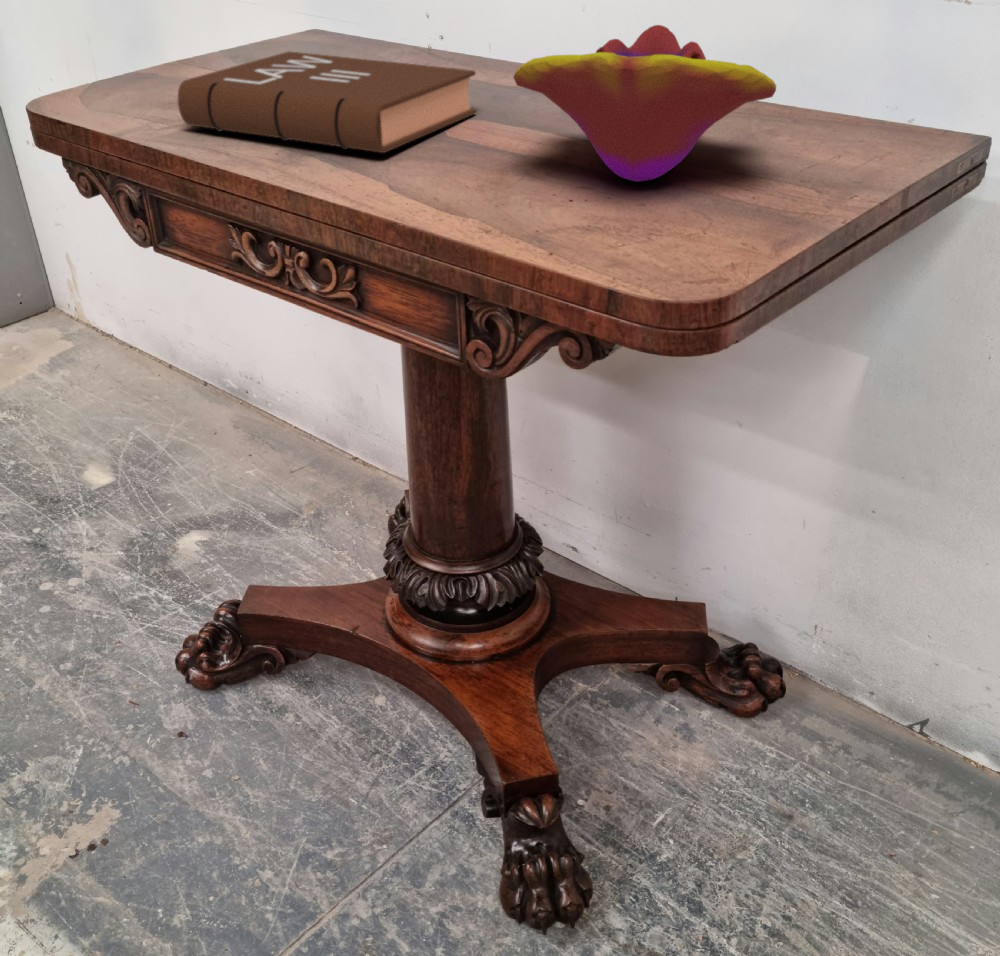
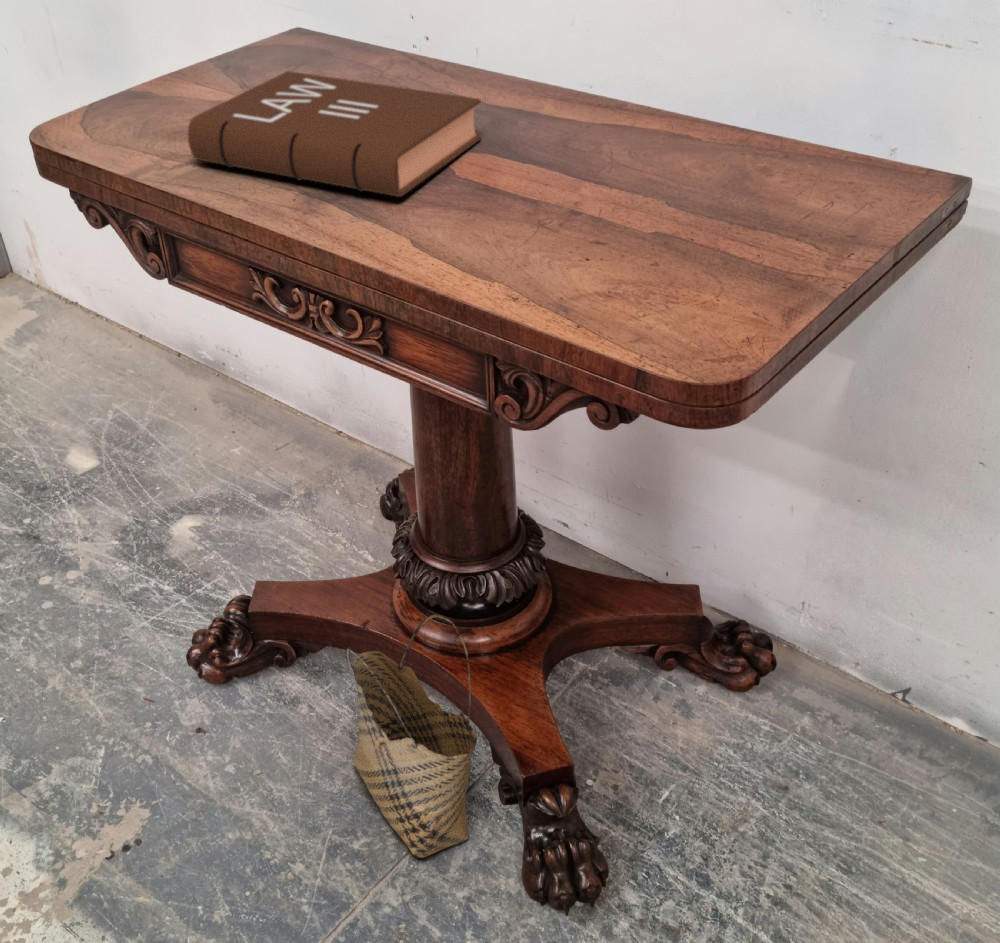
decorative bowl: present [513,25,776,182] -> none [533,73,787,232]
woven basket: none [322,605,455,869] -> present [347,614,477,858]

